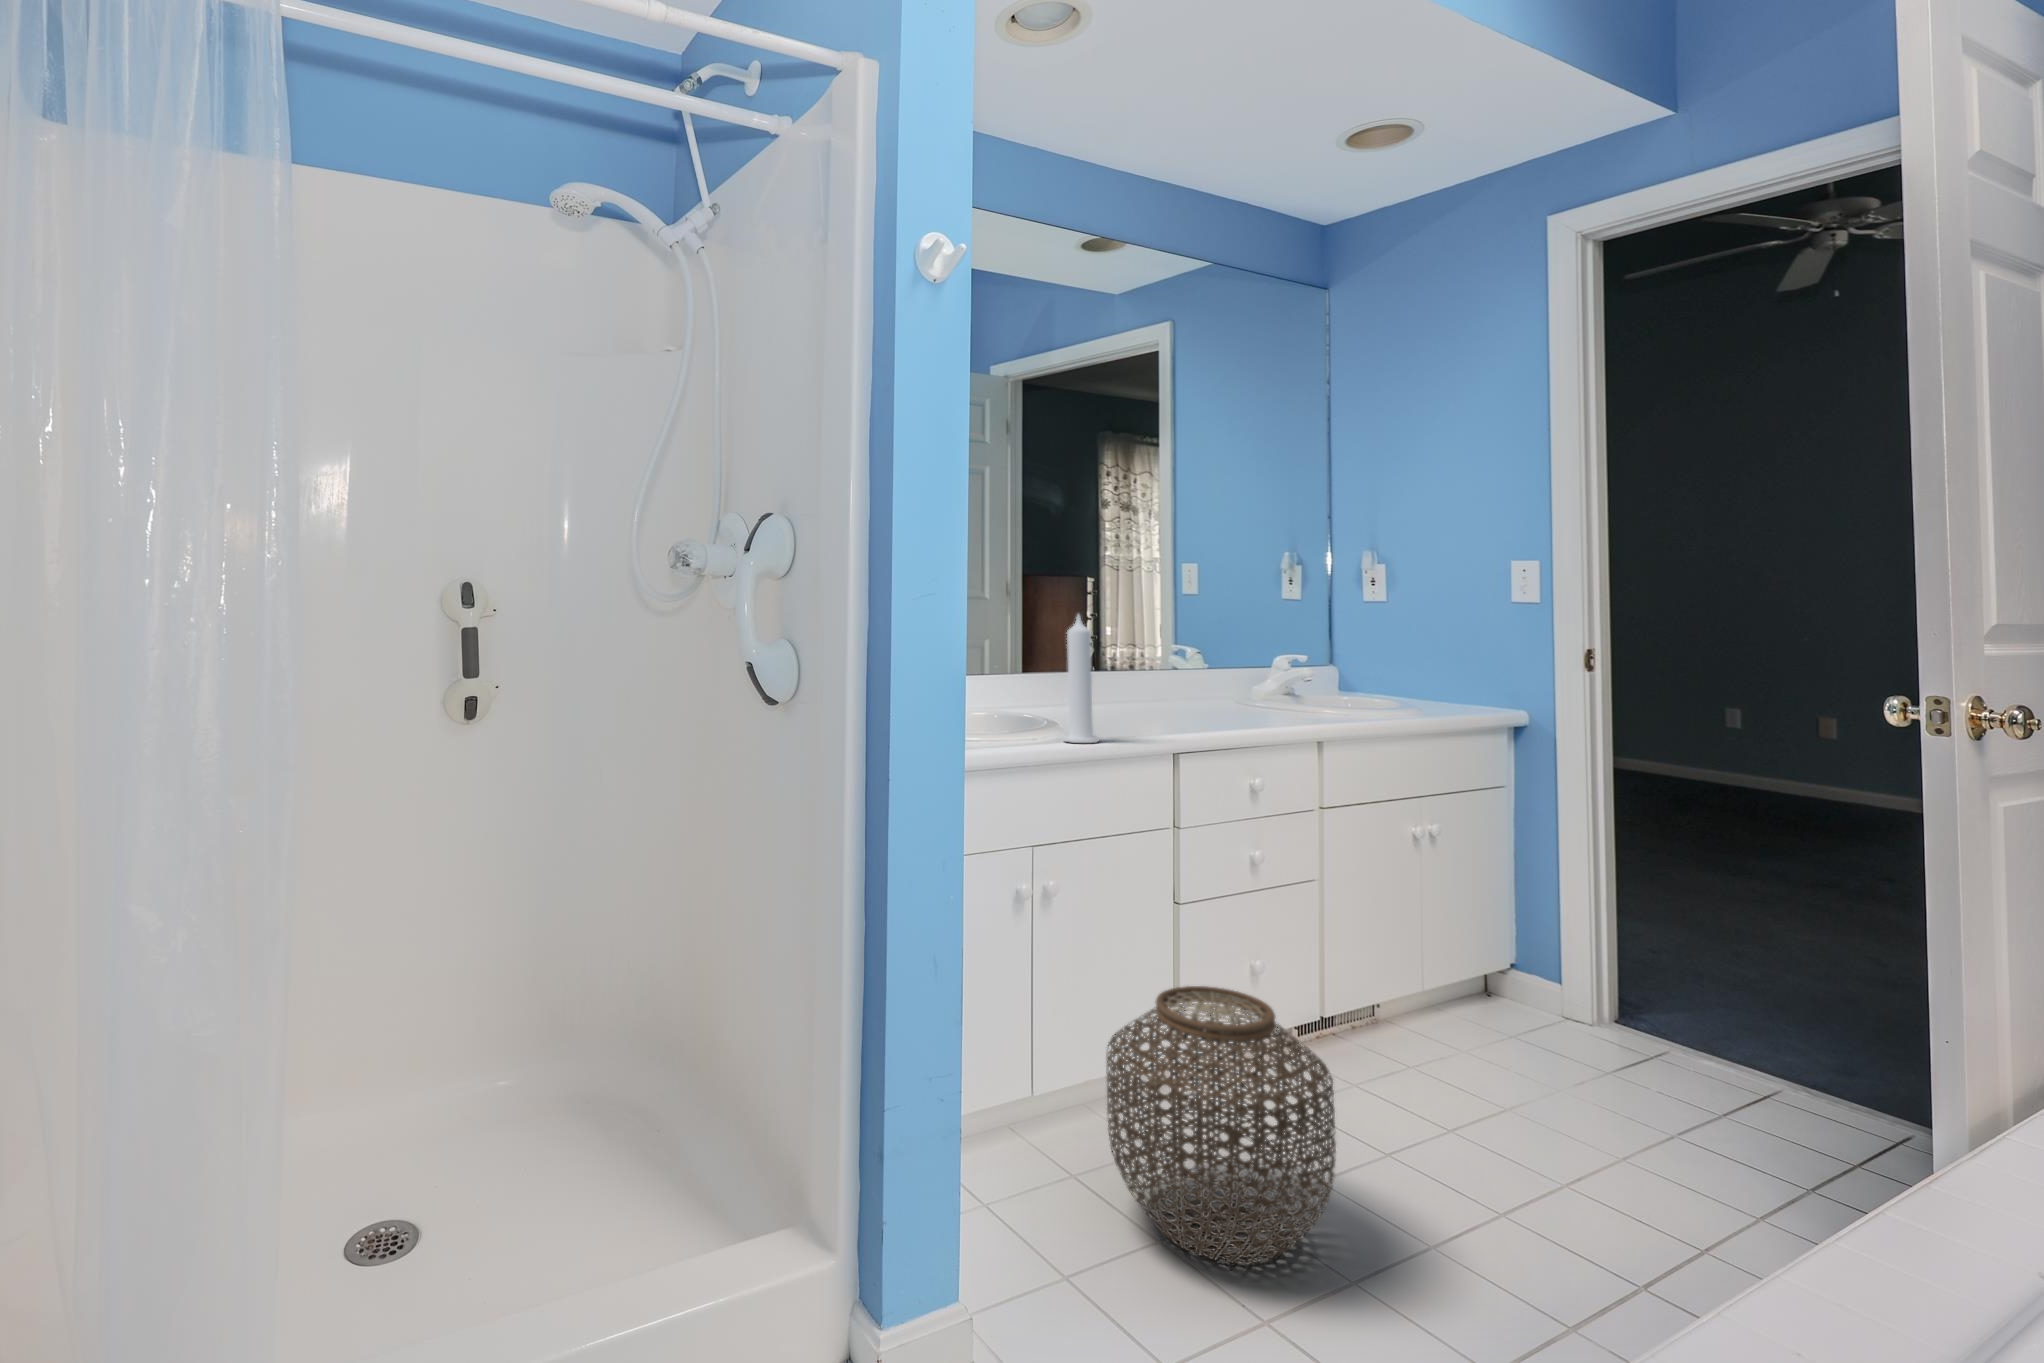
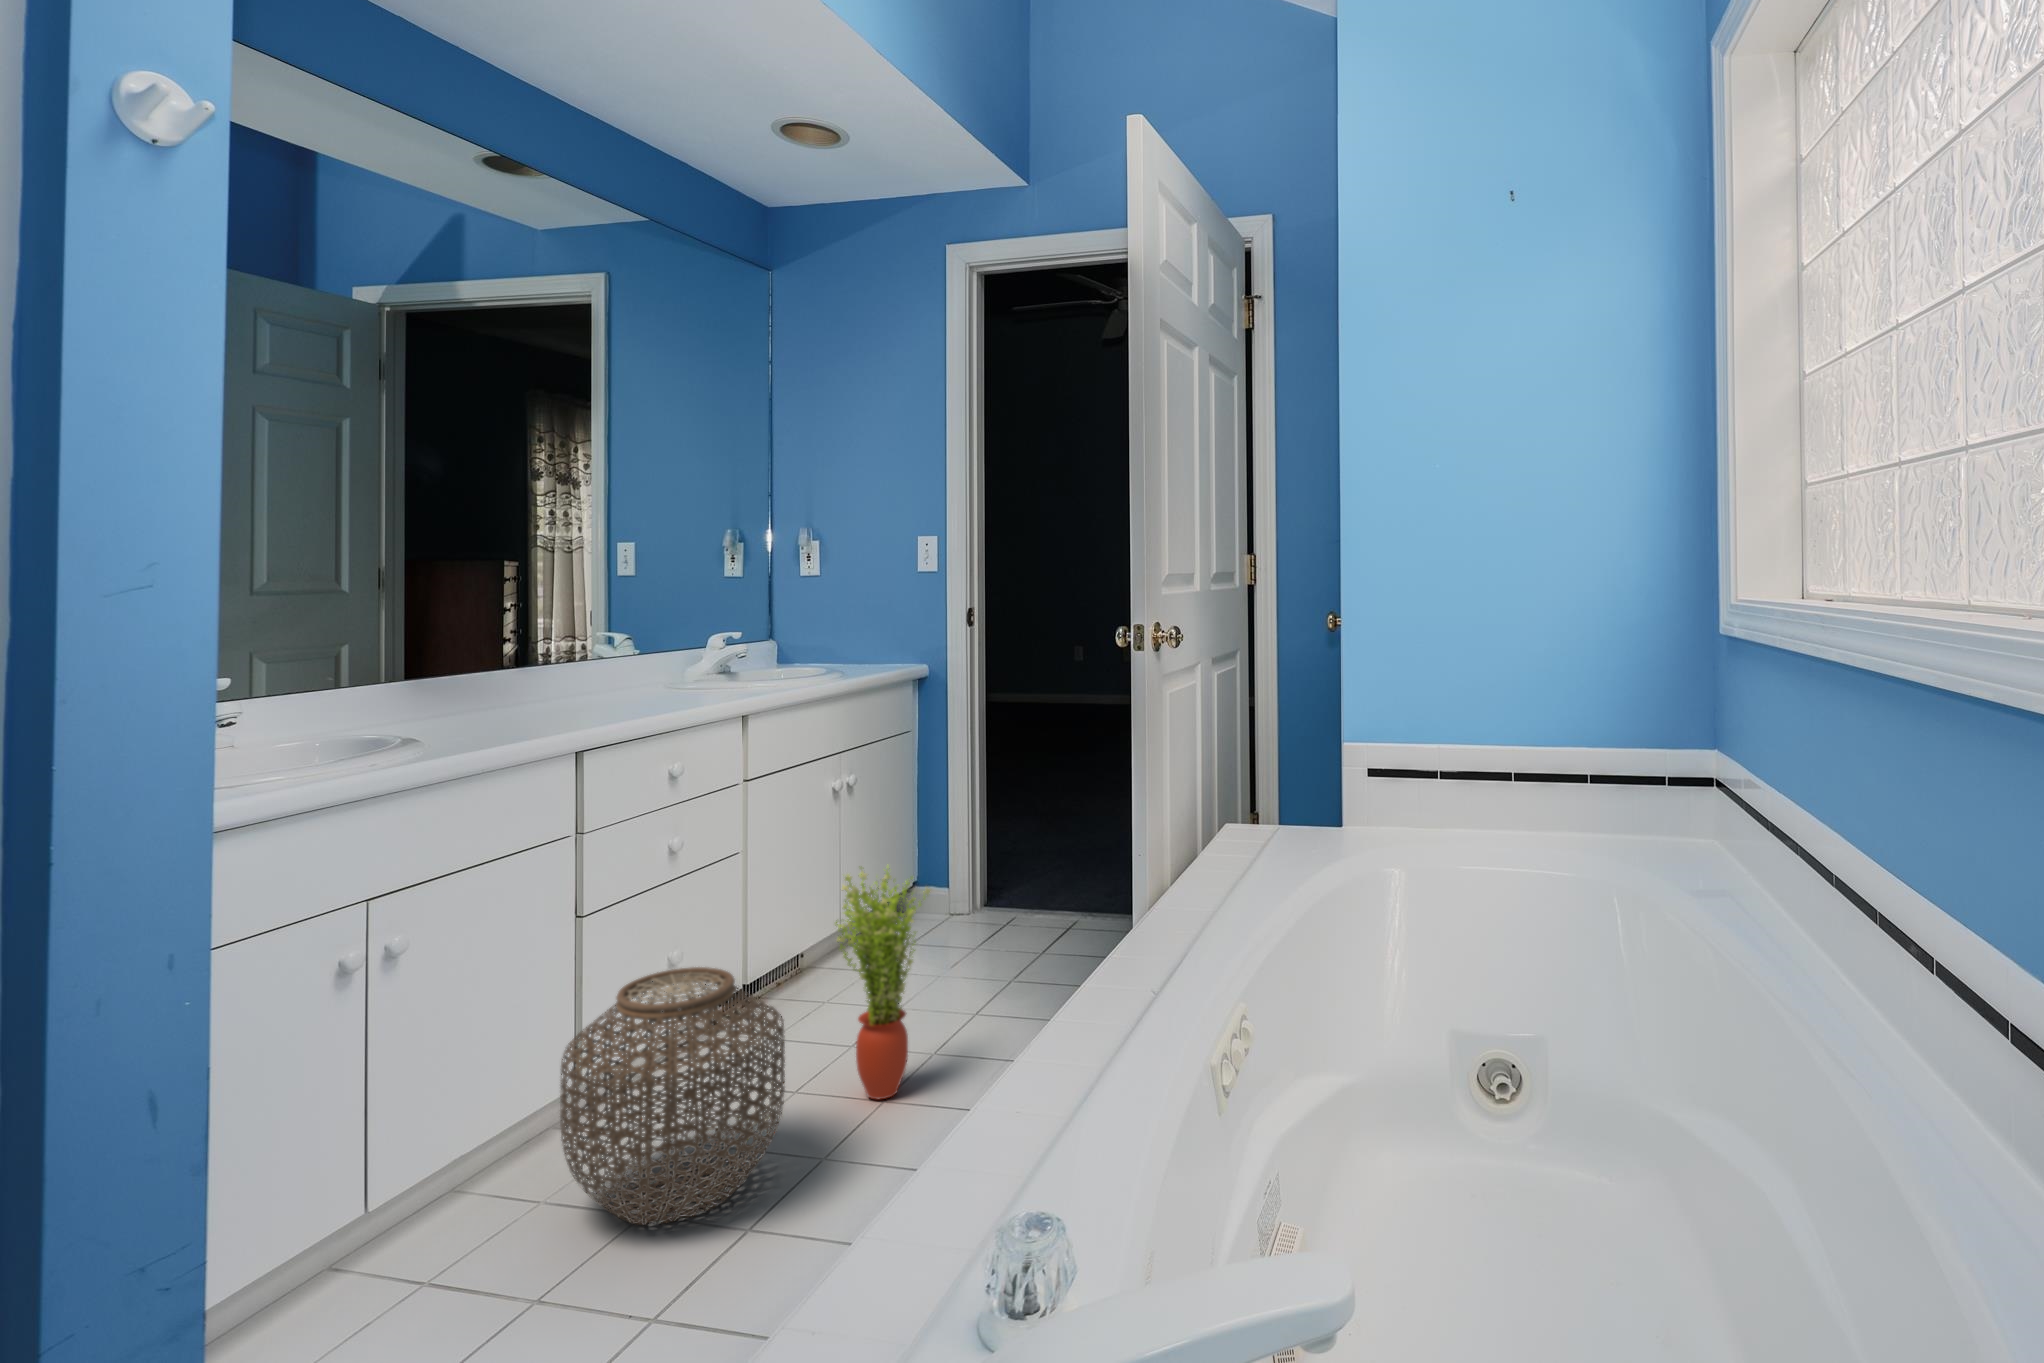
candle: present [1063,615,1099,743] -> none [499,609,544,750]
potted plant: none [1395,923,1525,1216] -> present [836,868,930,1099]

